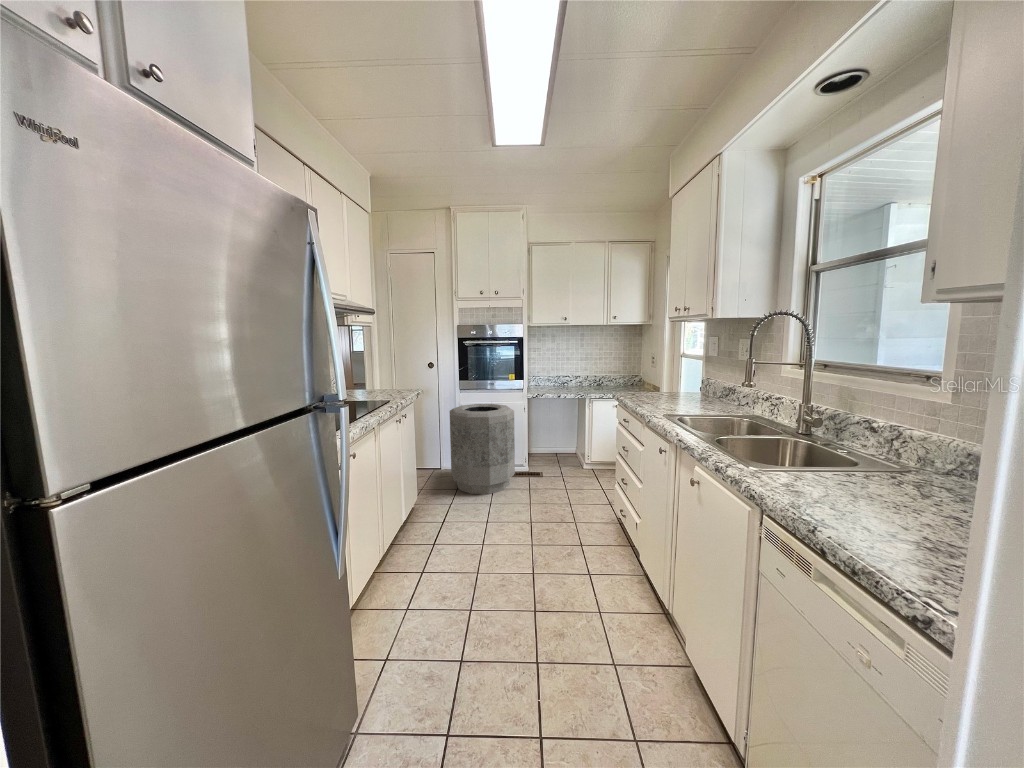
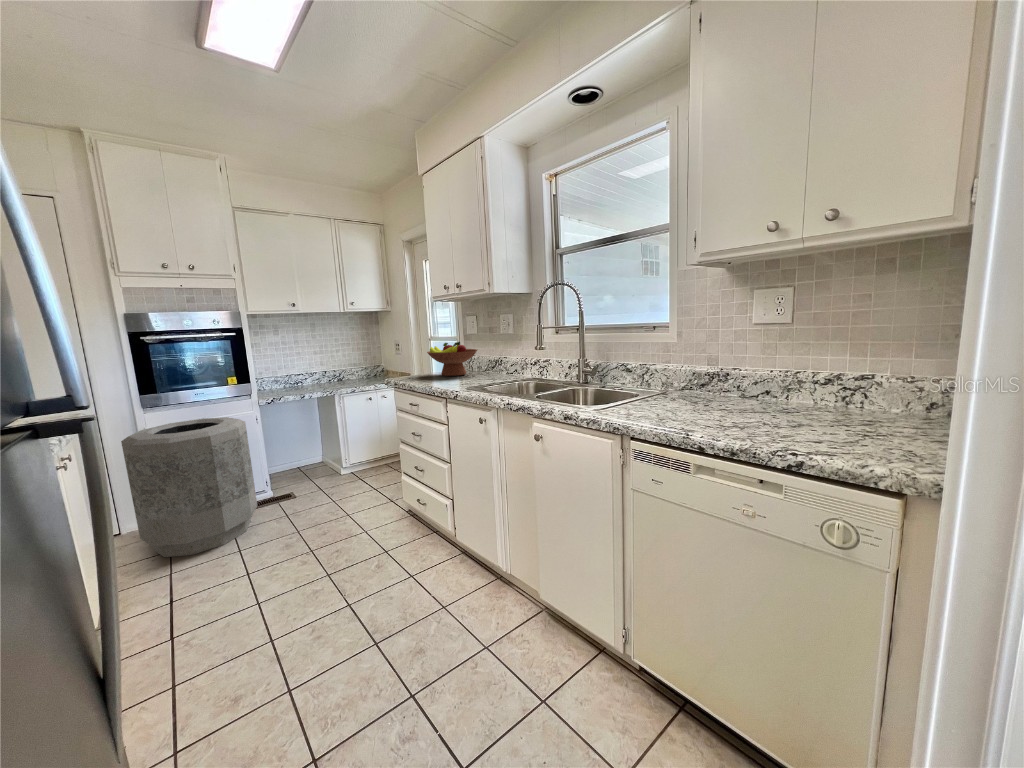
fruit bowl: none [647,366,702,400] -> present [427,342,477,376]

